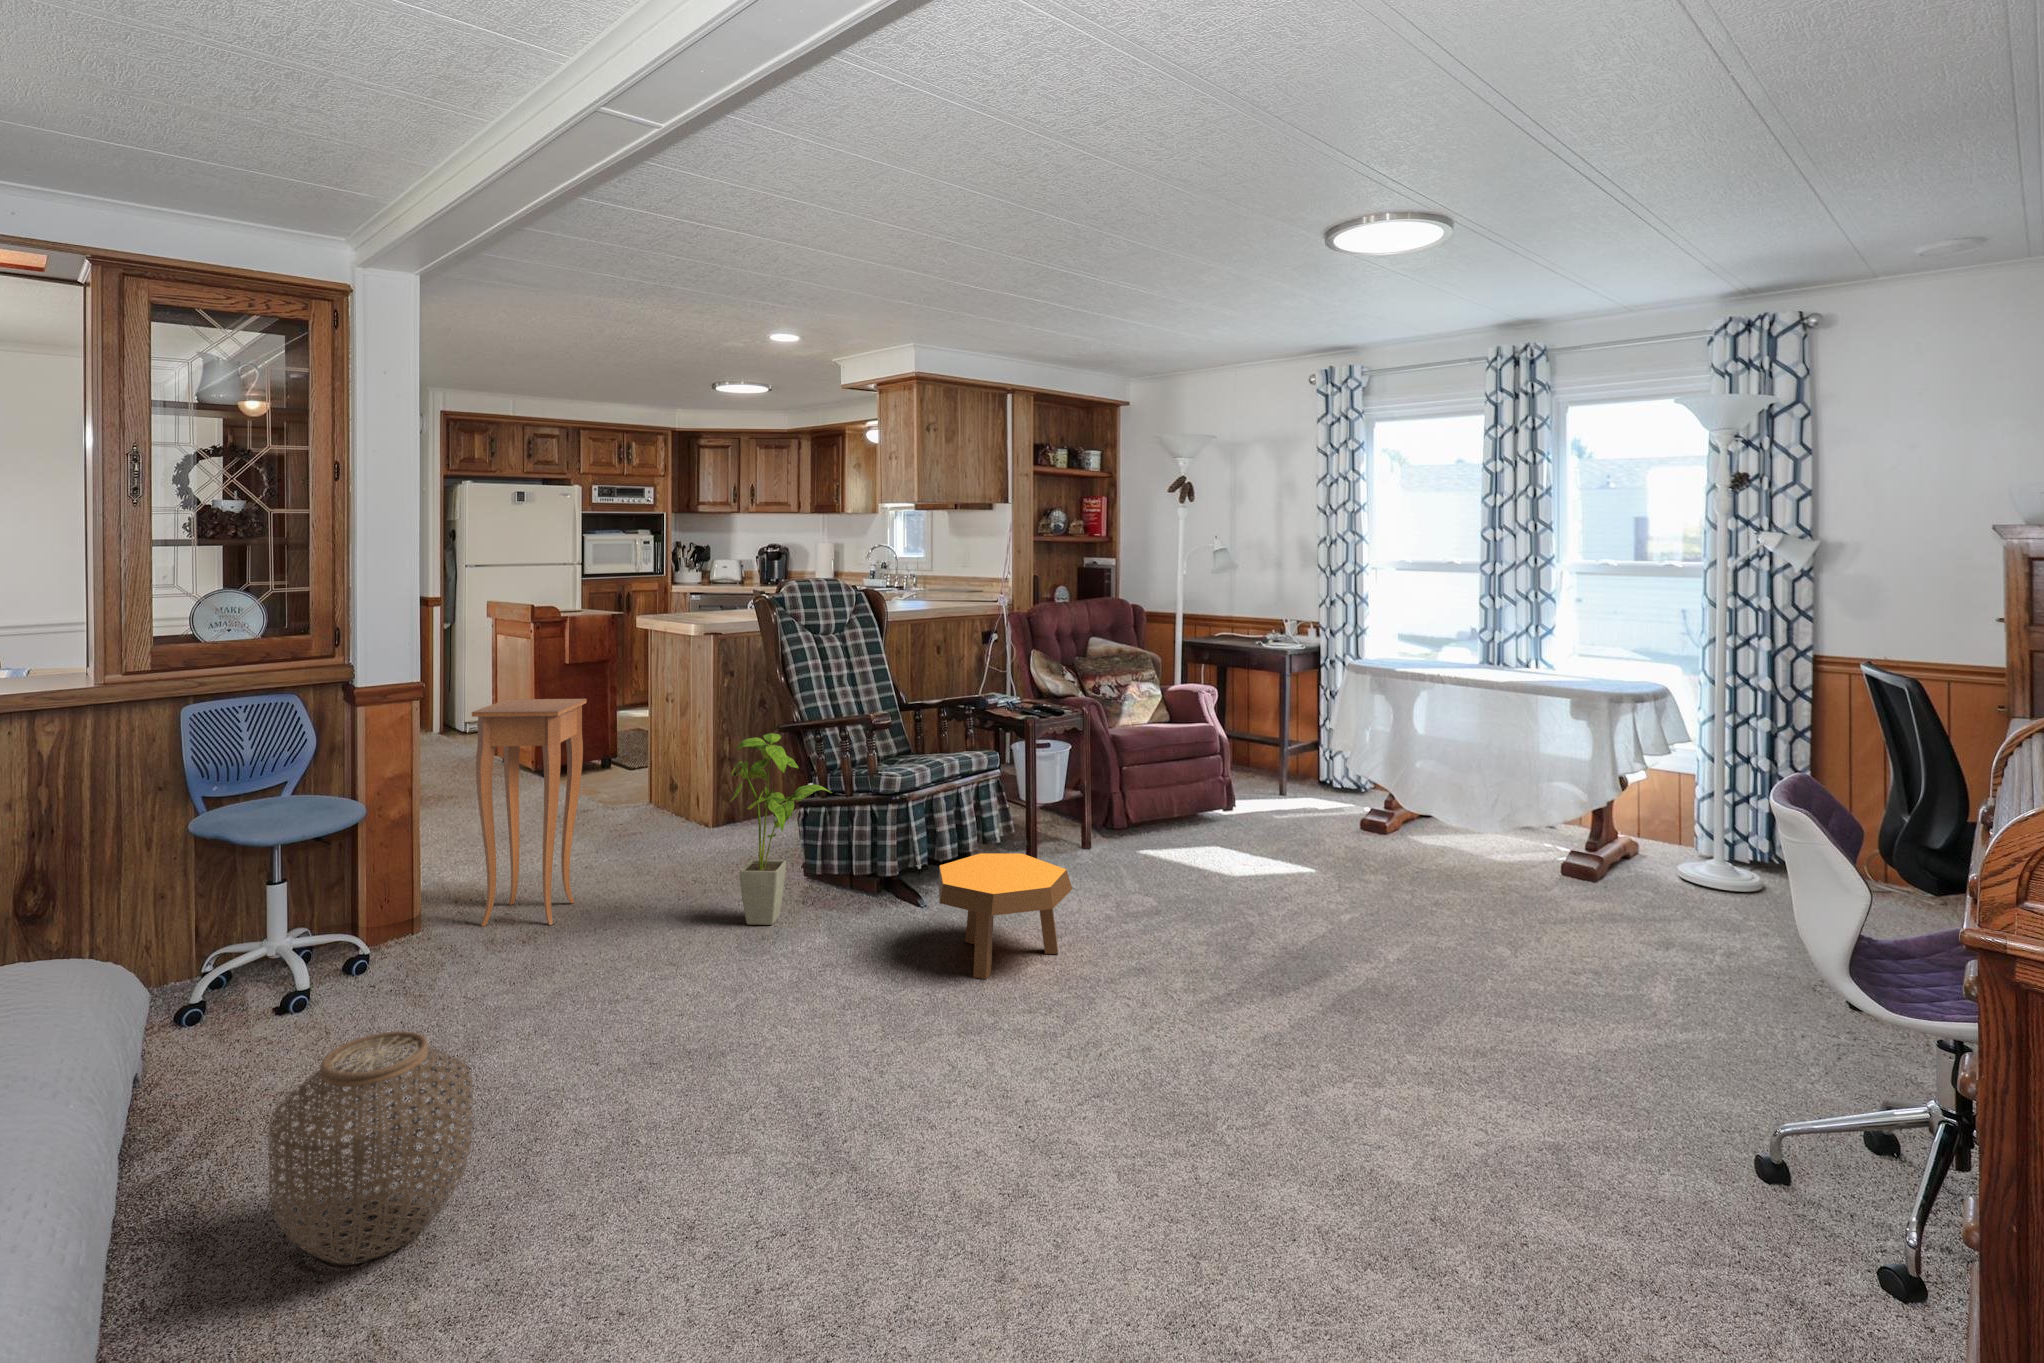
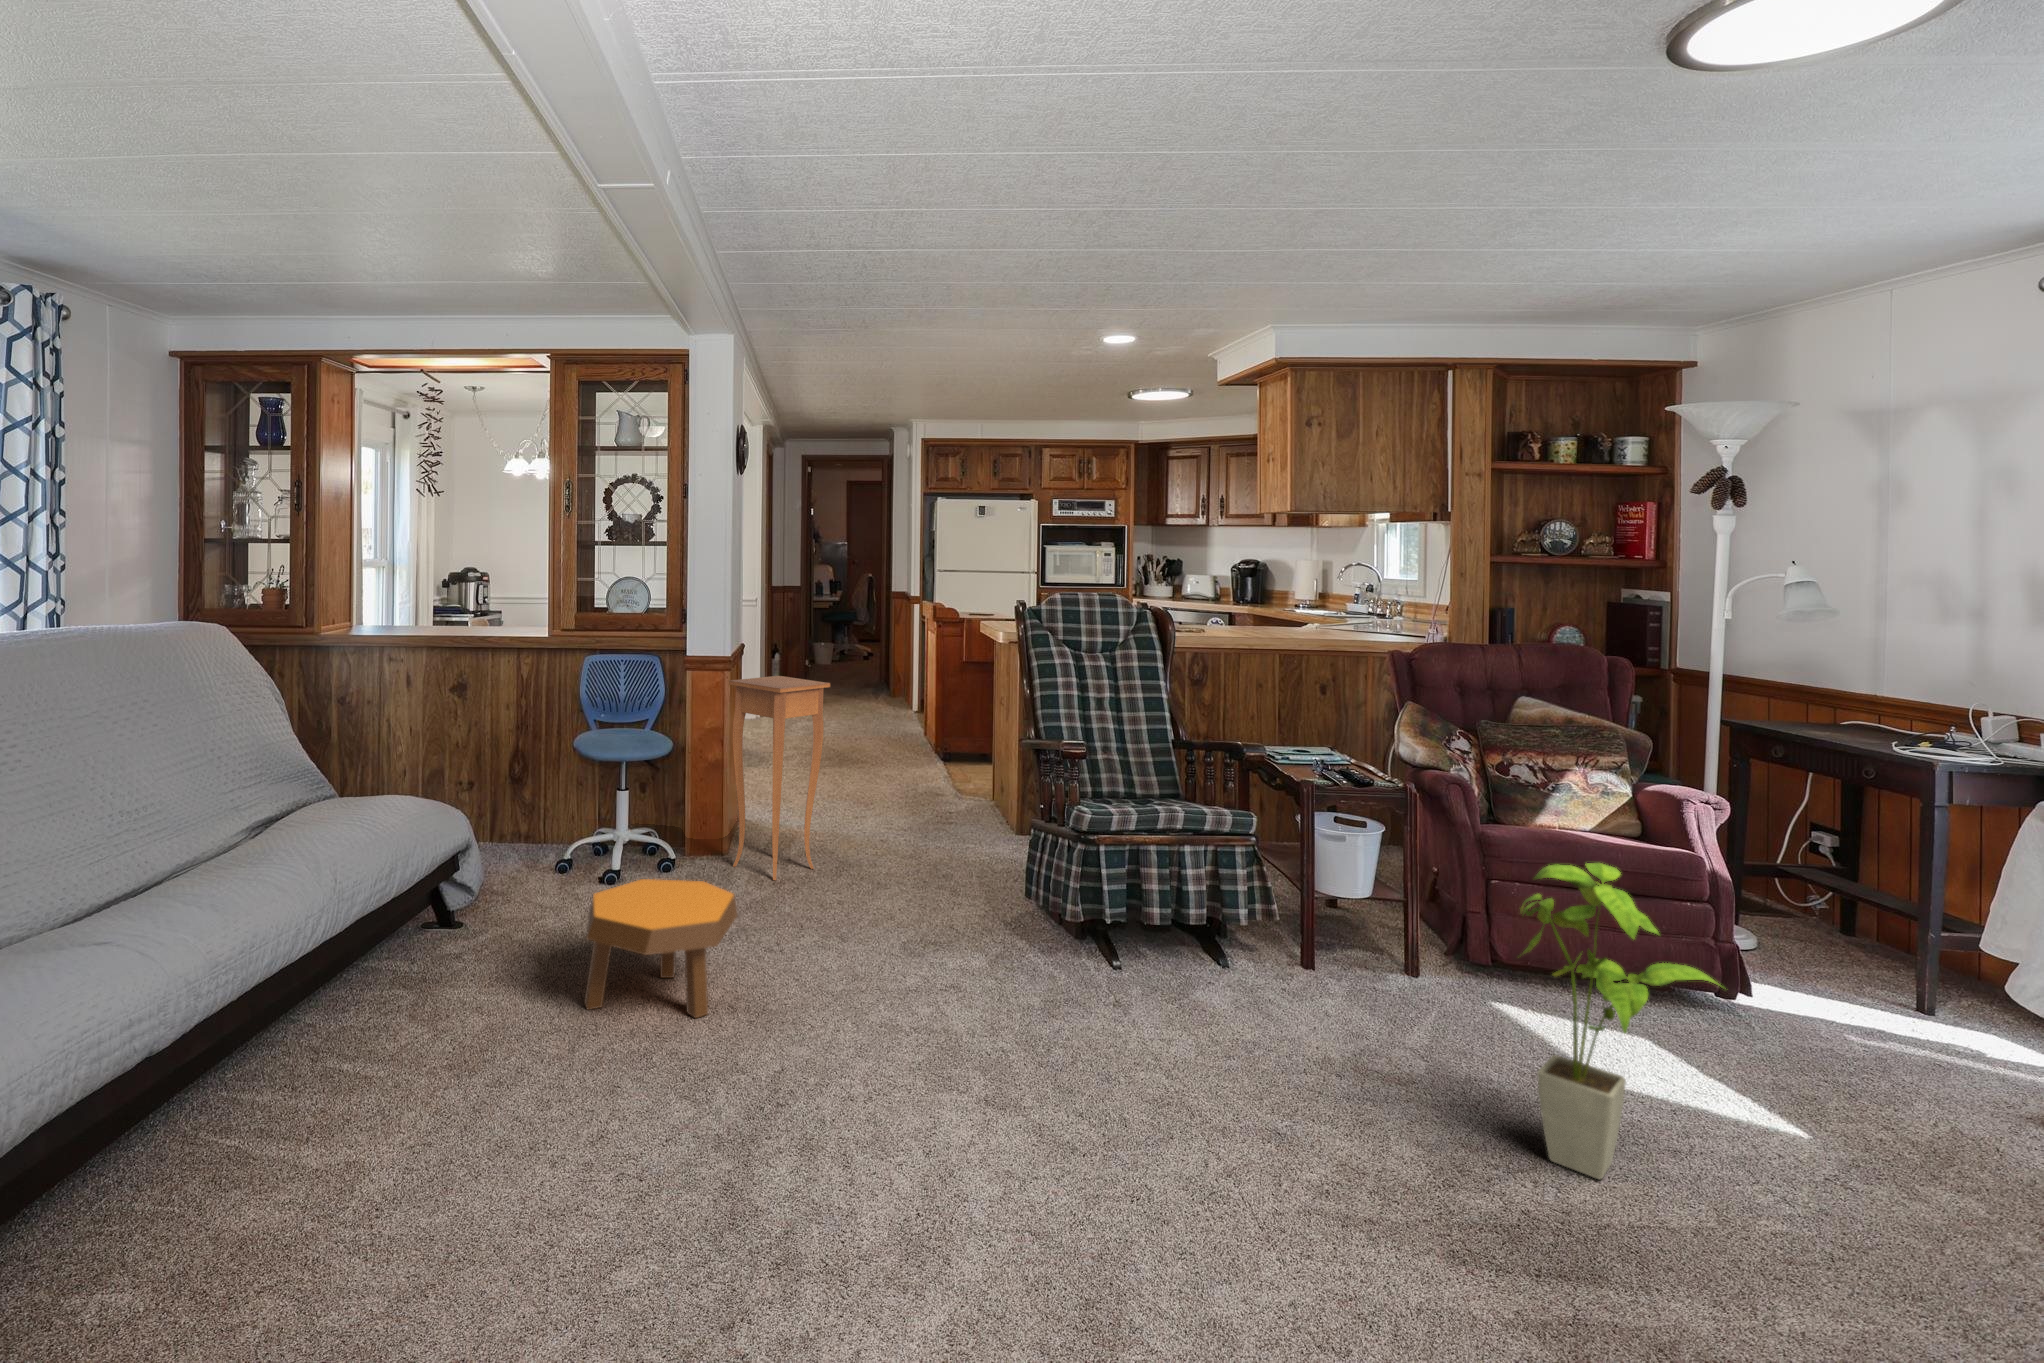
house plant: present [729,733,831,925] -> present [1520,863,1719,1179]
footstool: present [939,853,1072,979] -> present [584,879,737,1018]
woven basket: present [269,1031,473,1264] -> none [316,893,460,1060]

